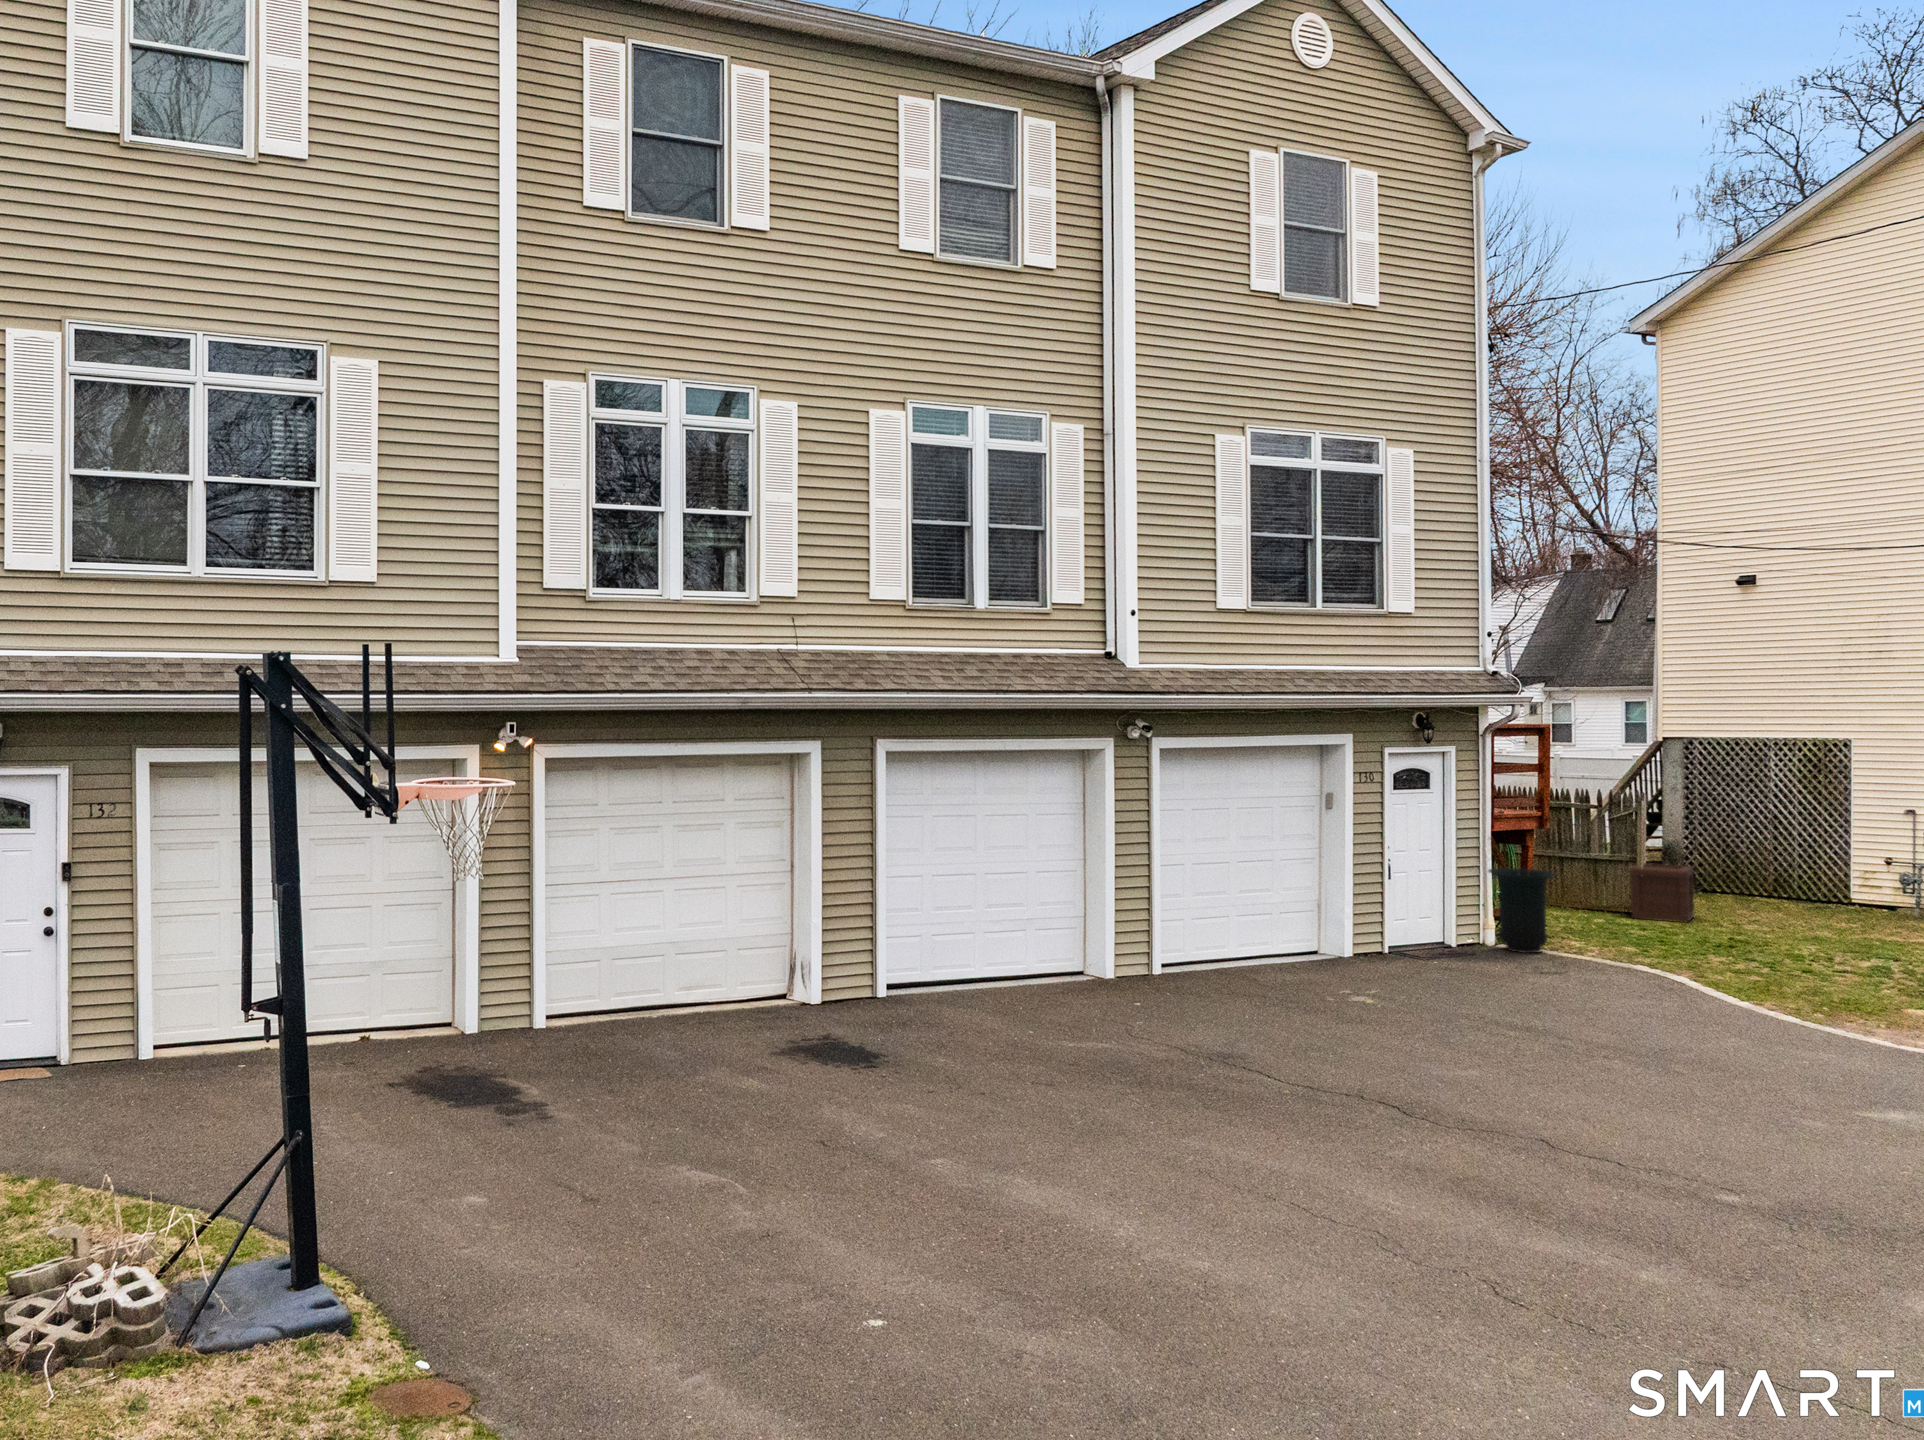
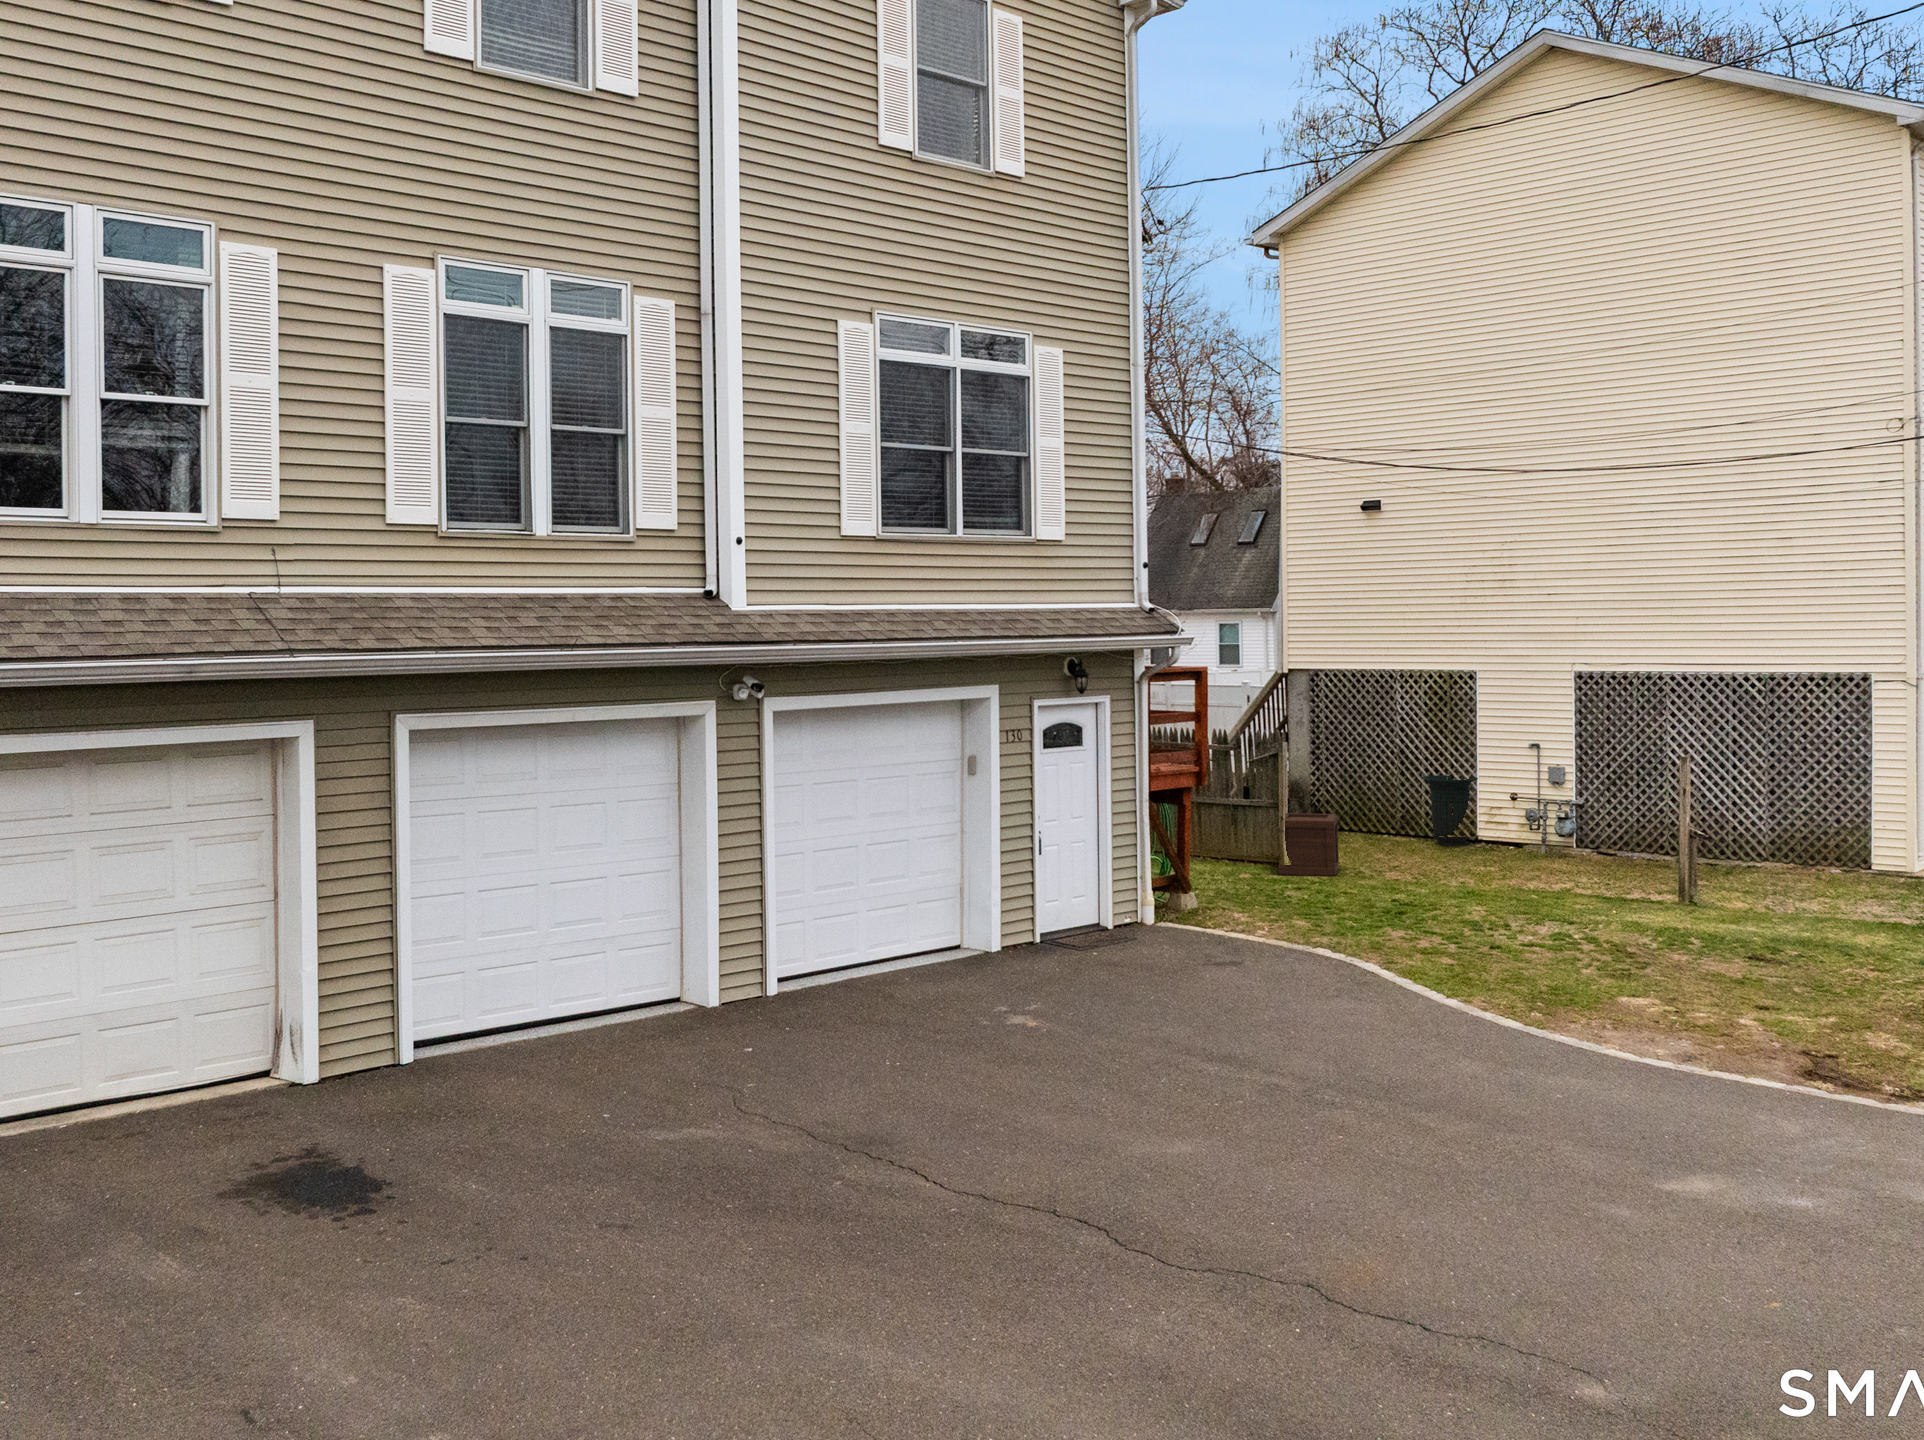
trash can: present [1489,868,1555,953] -> present [1422,775,1478,846]

